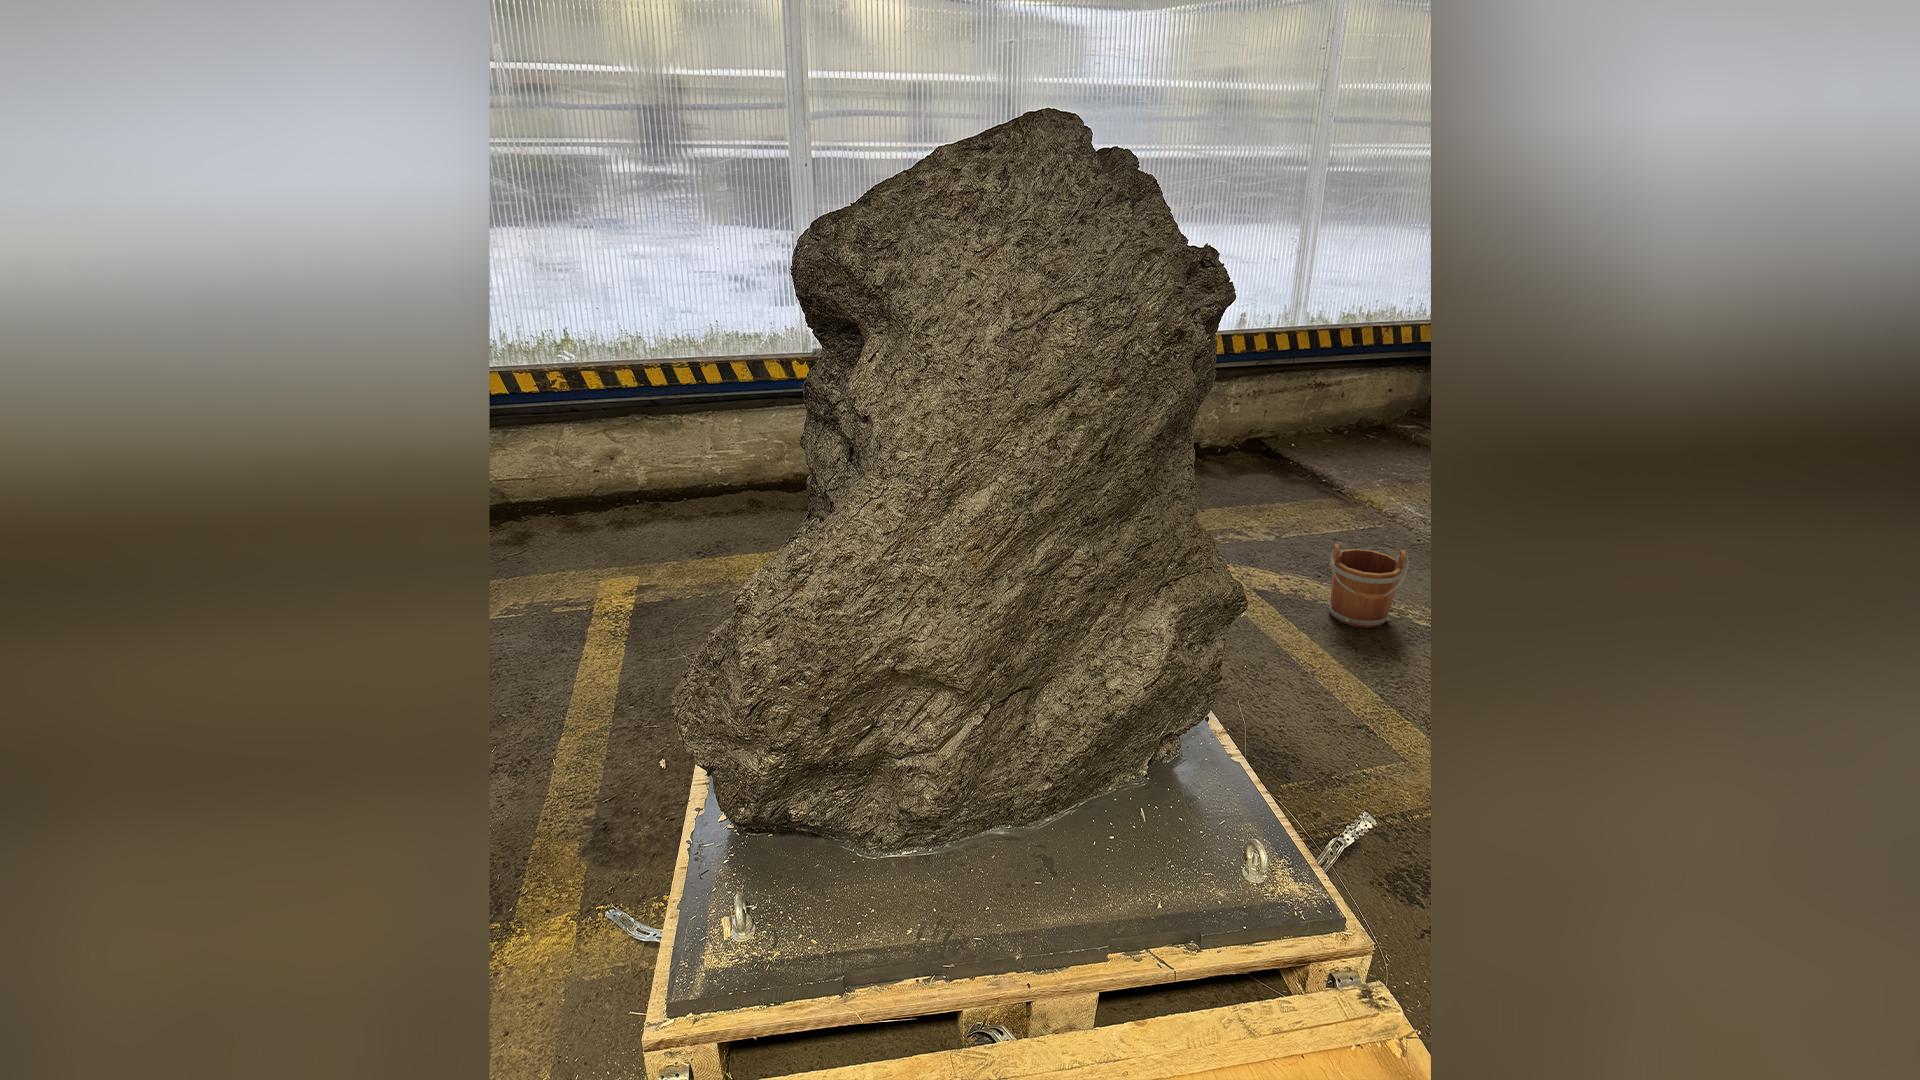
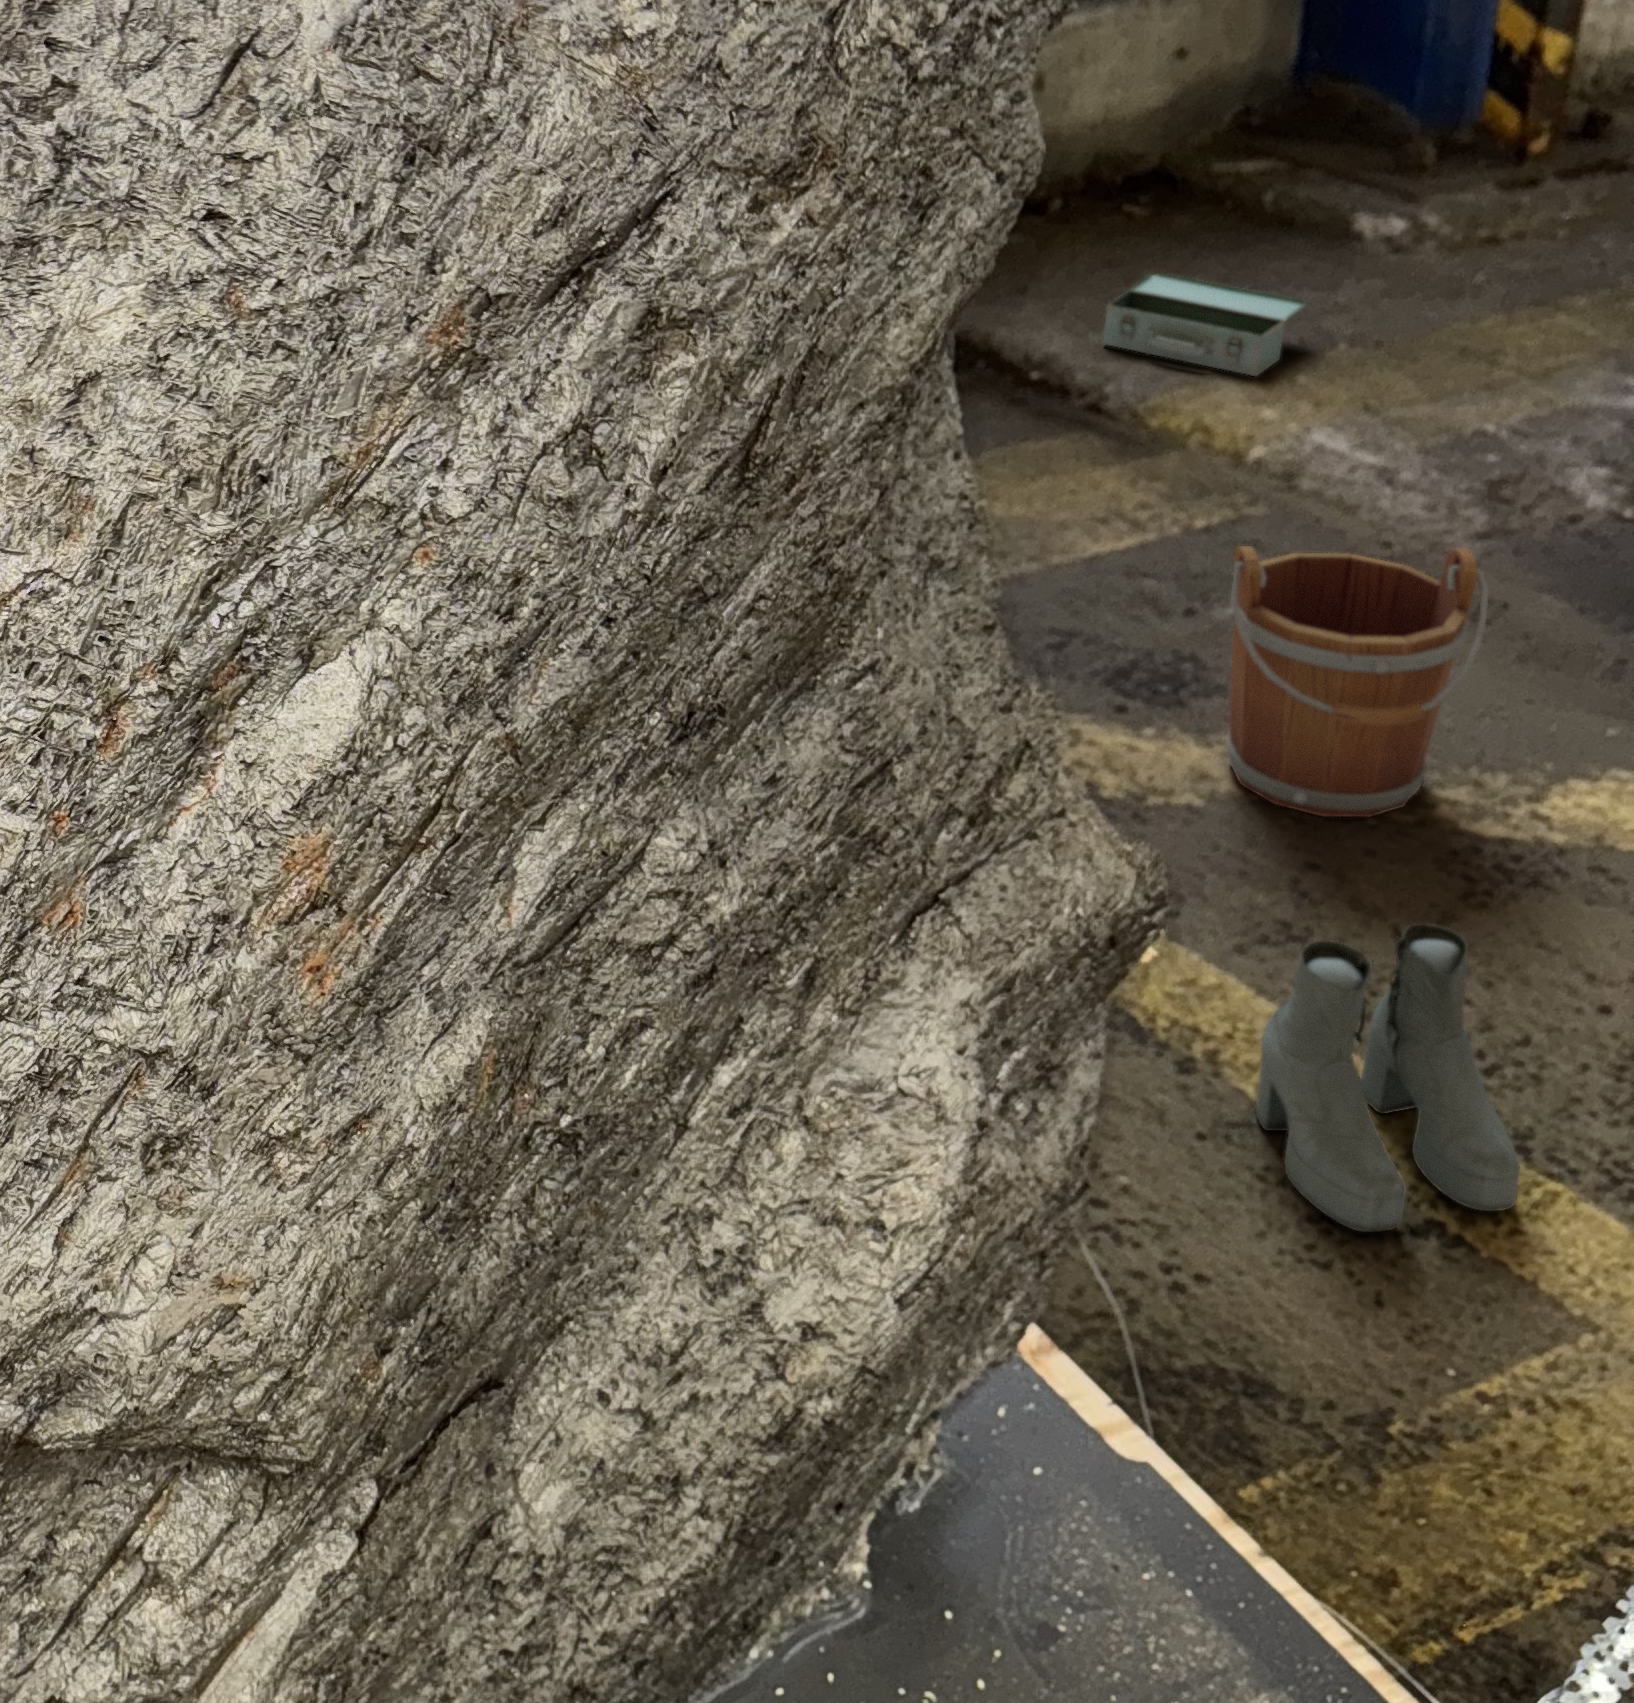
toolbox: none [1327,473,1392,506] -> present [1103,272,1306,376]
boots: none [1309,648,1380,733] -> present [1256,923,1520,1232]

